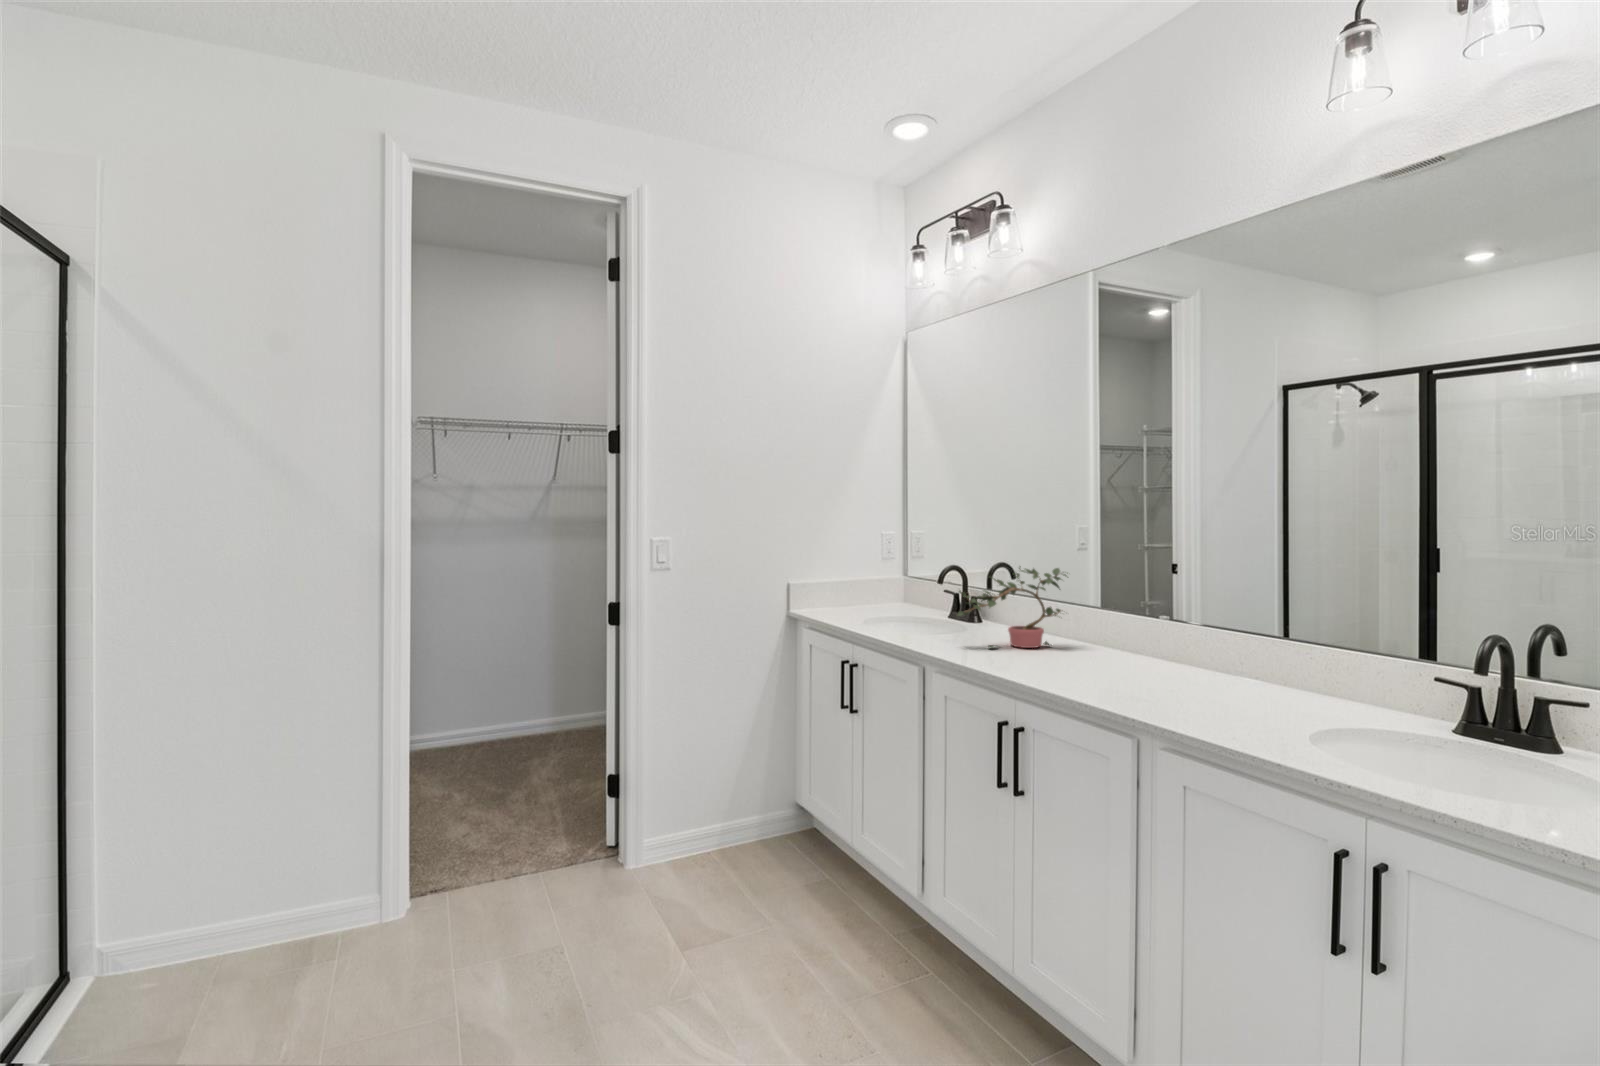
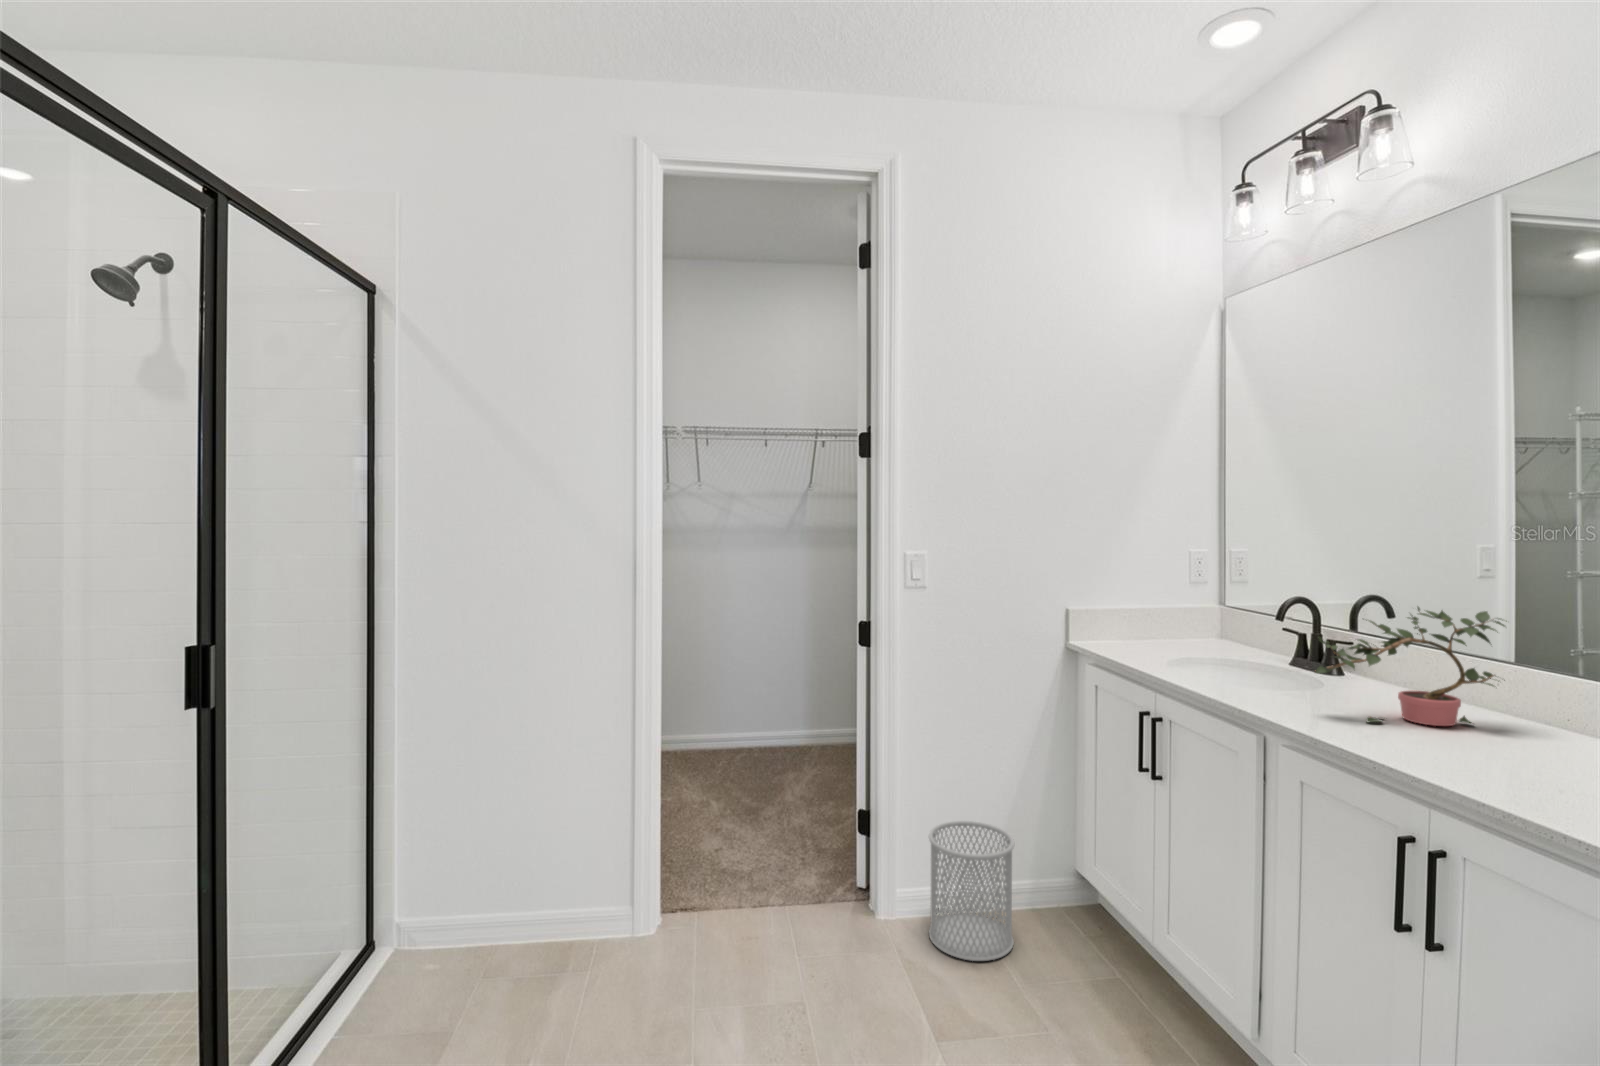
wastebasket: none [674,771,747,886] -> present [929,821,1014,961]

